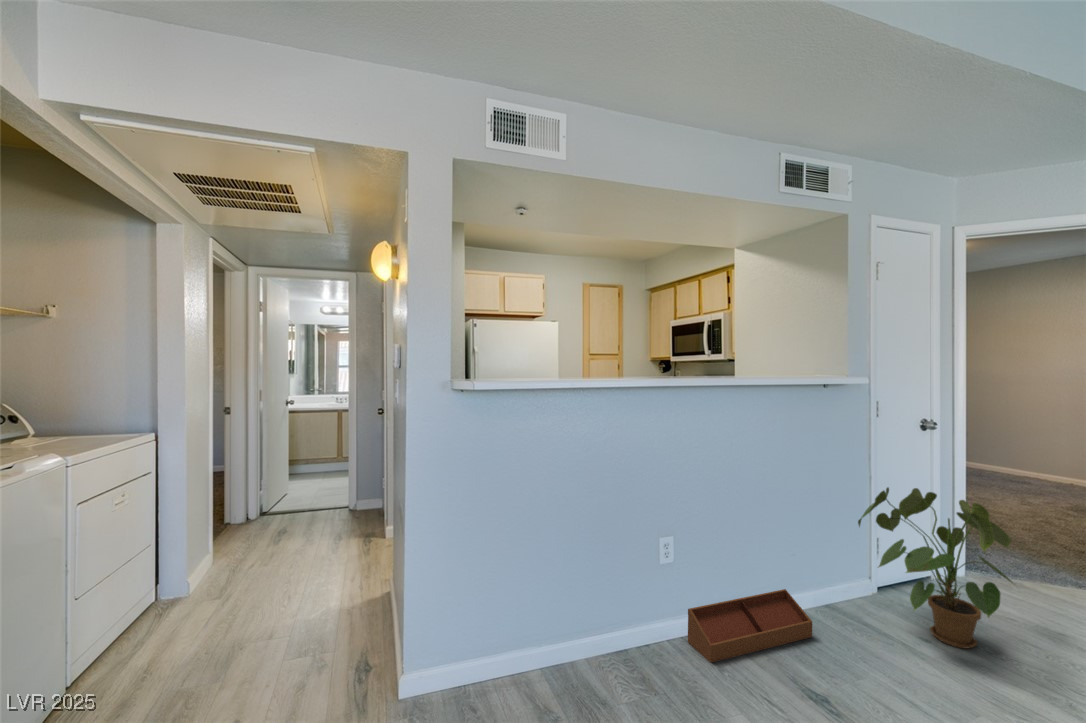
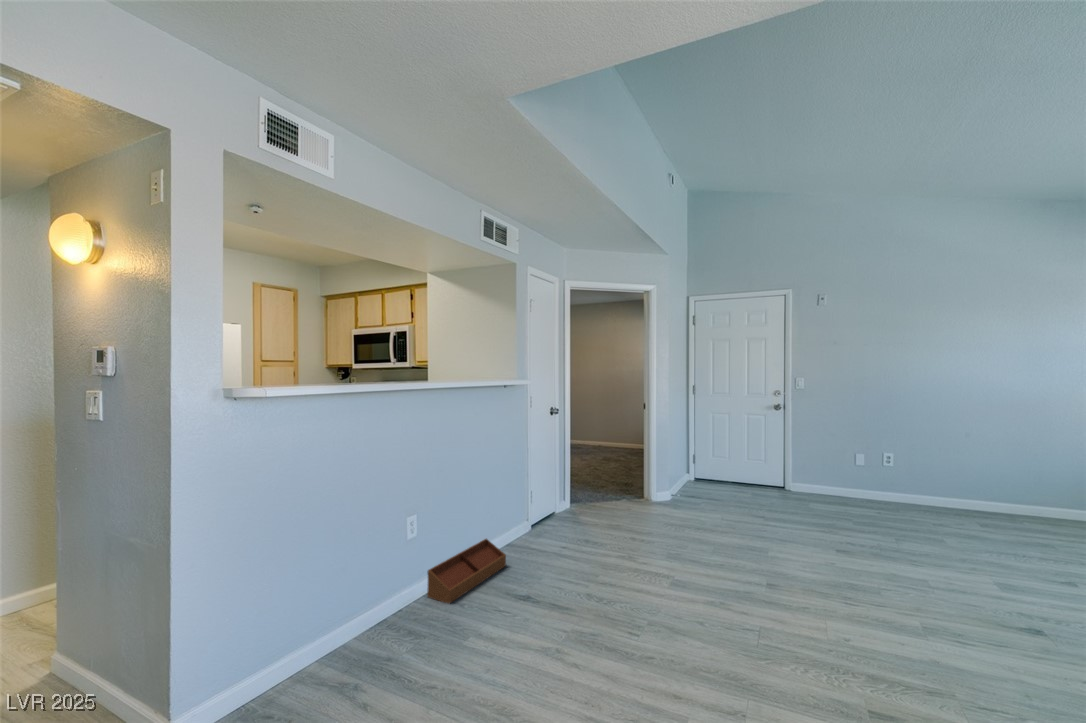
house plant: present [858,487,1012,648] -> none [524,452,606,546]

